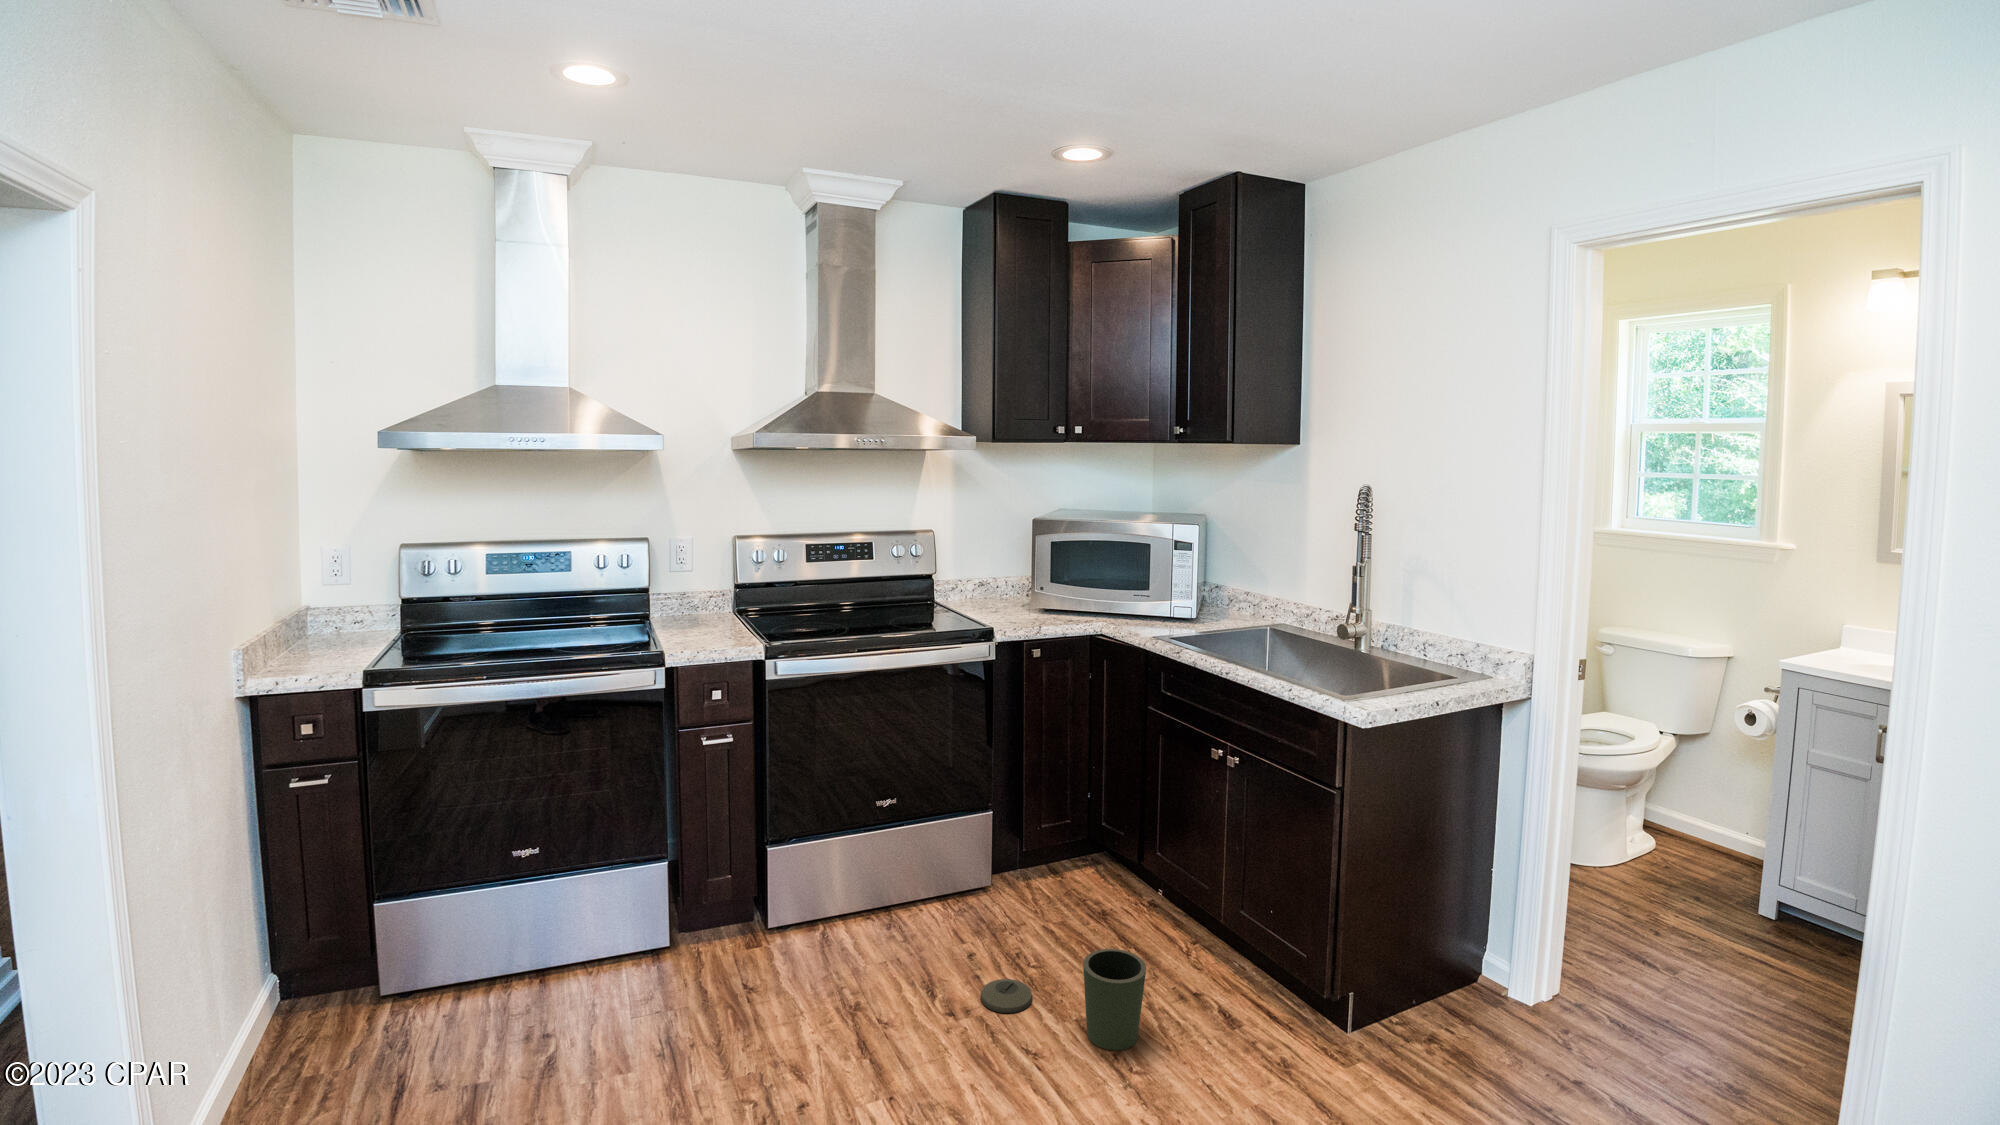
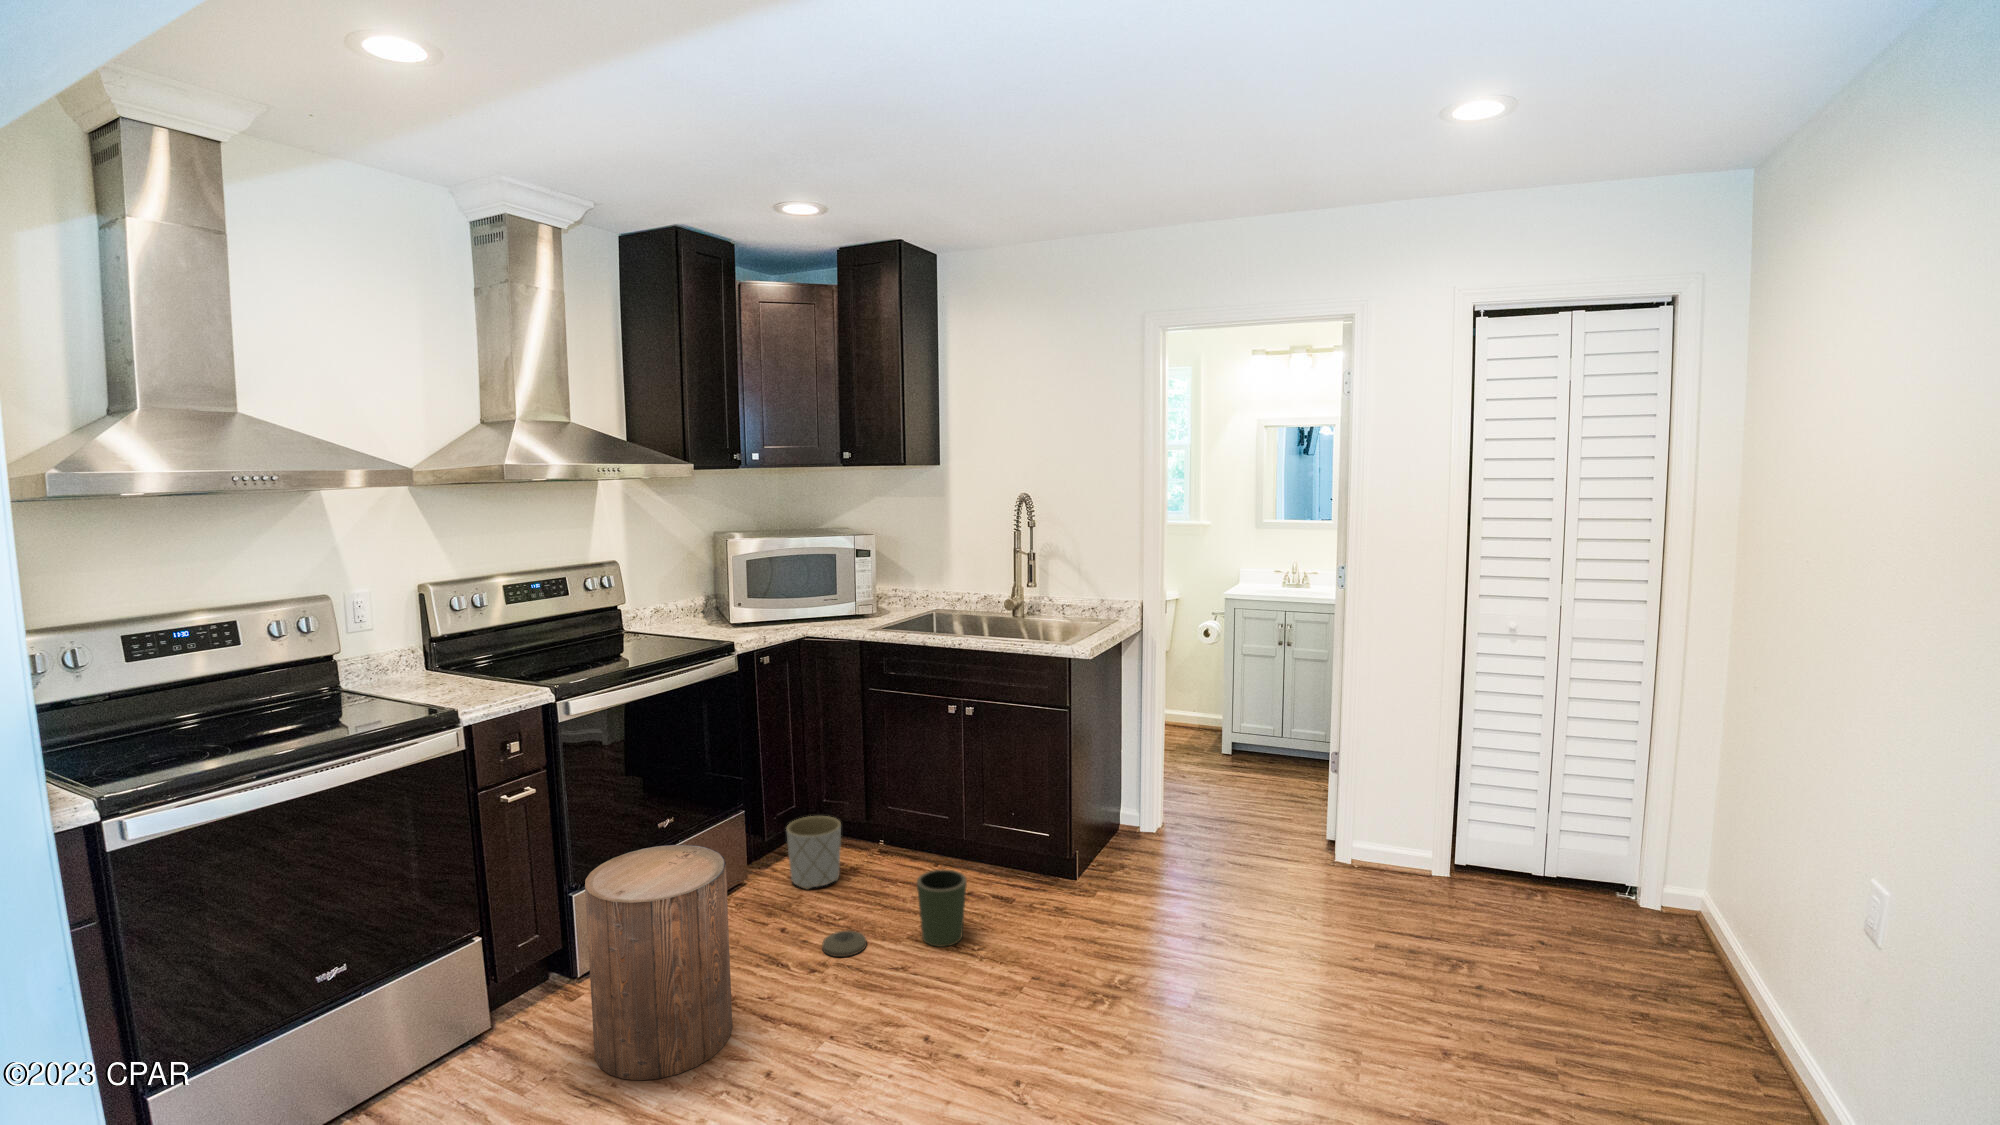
stool: none [700,823,841,1062] -> present [585,845,732,1080]
planter: none [1026,838,1087,922] -> present [786,816,841,889]

